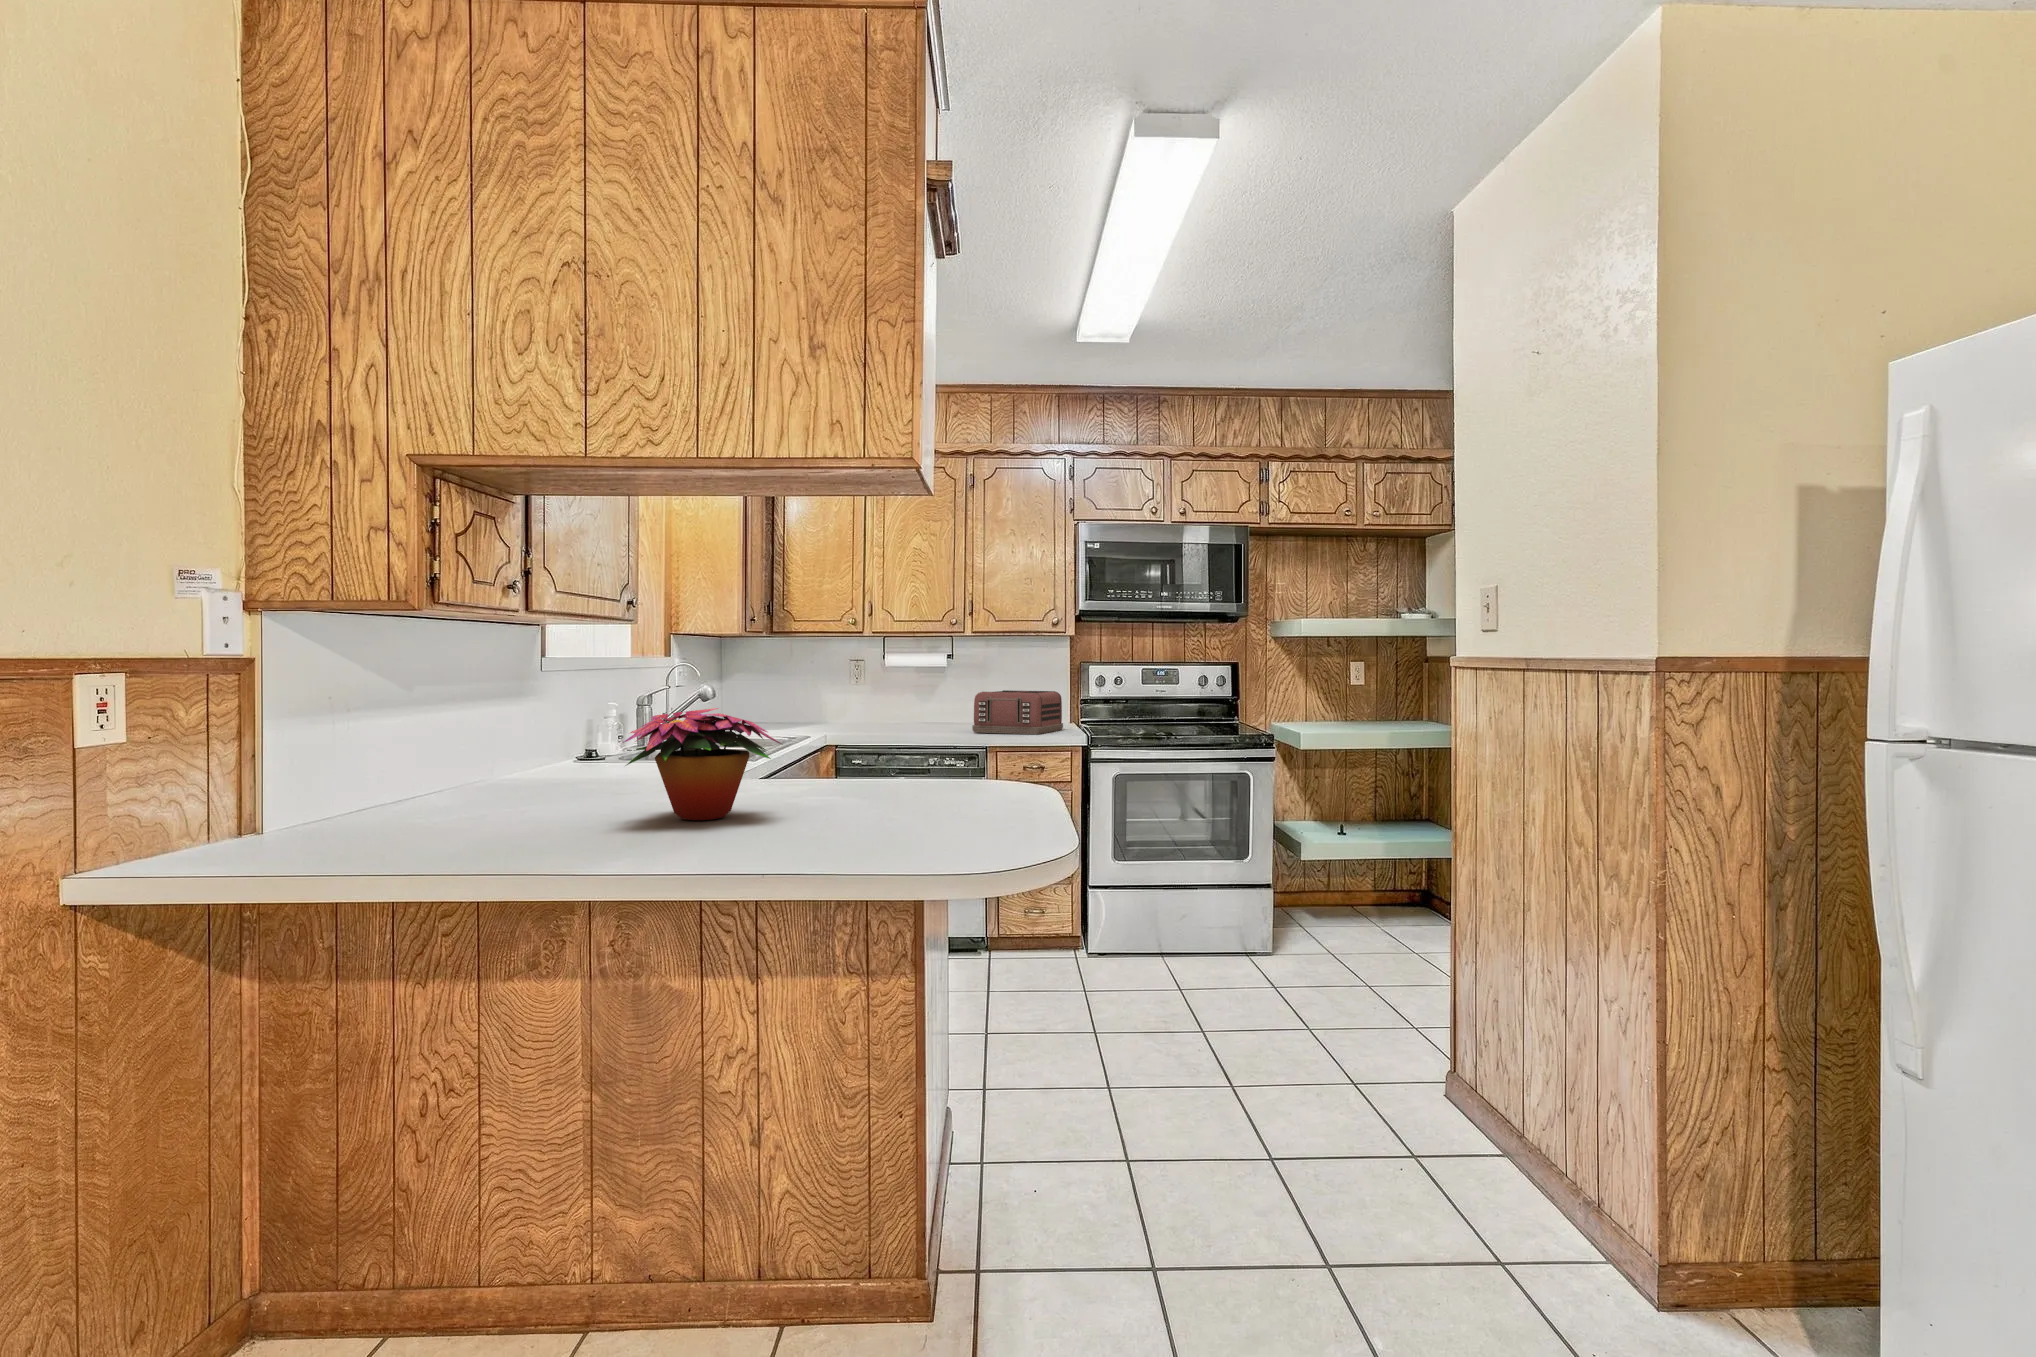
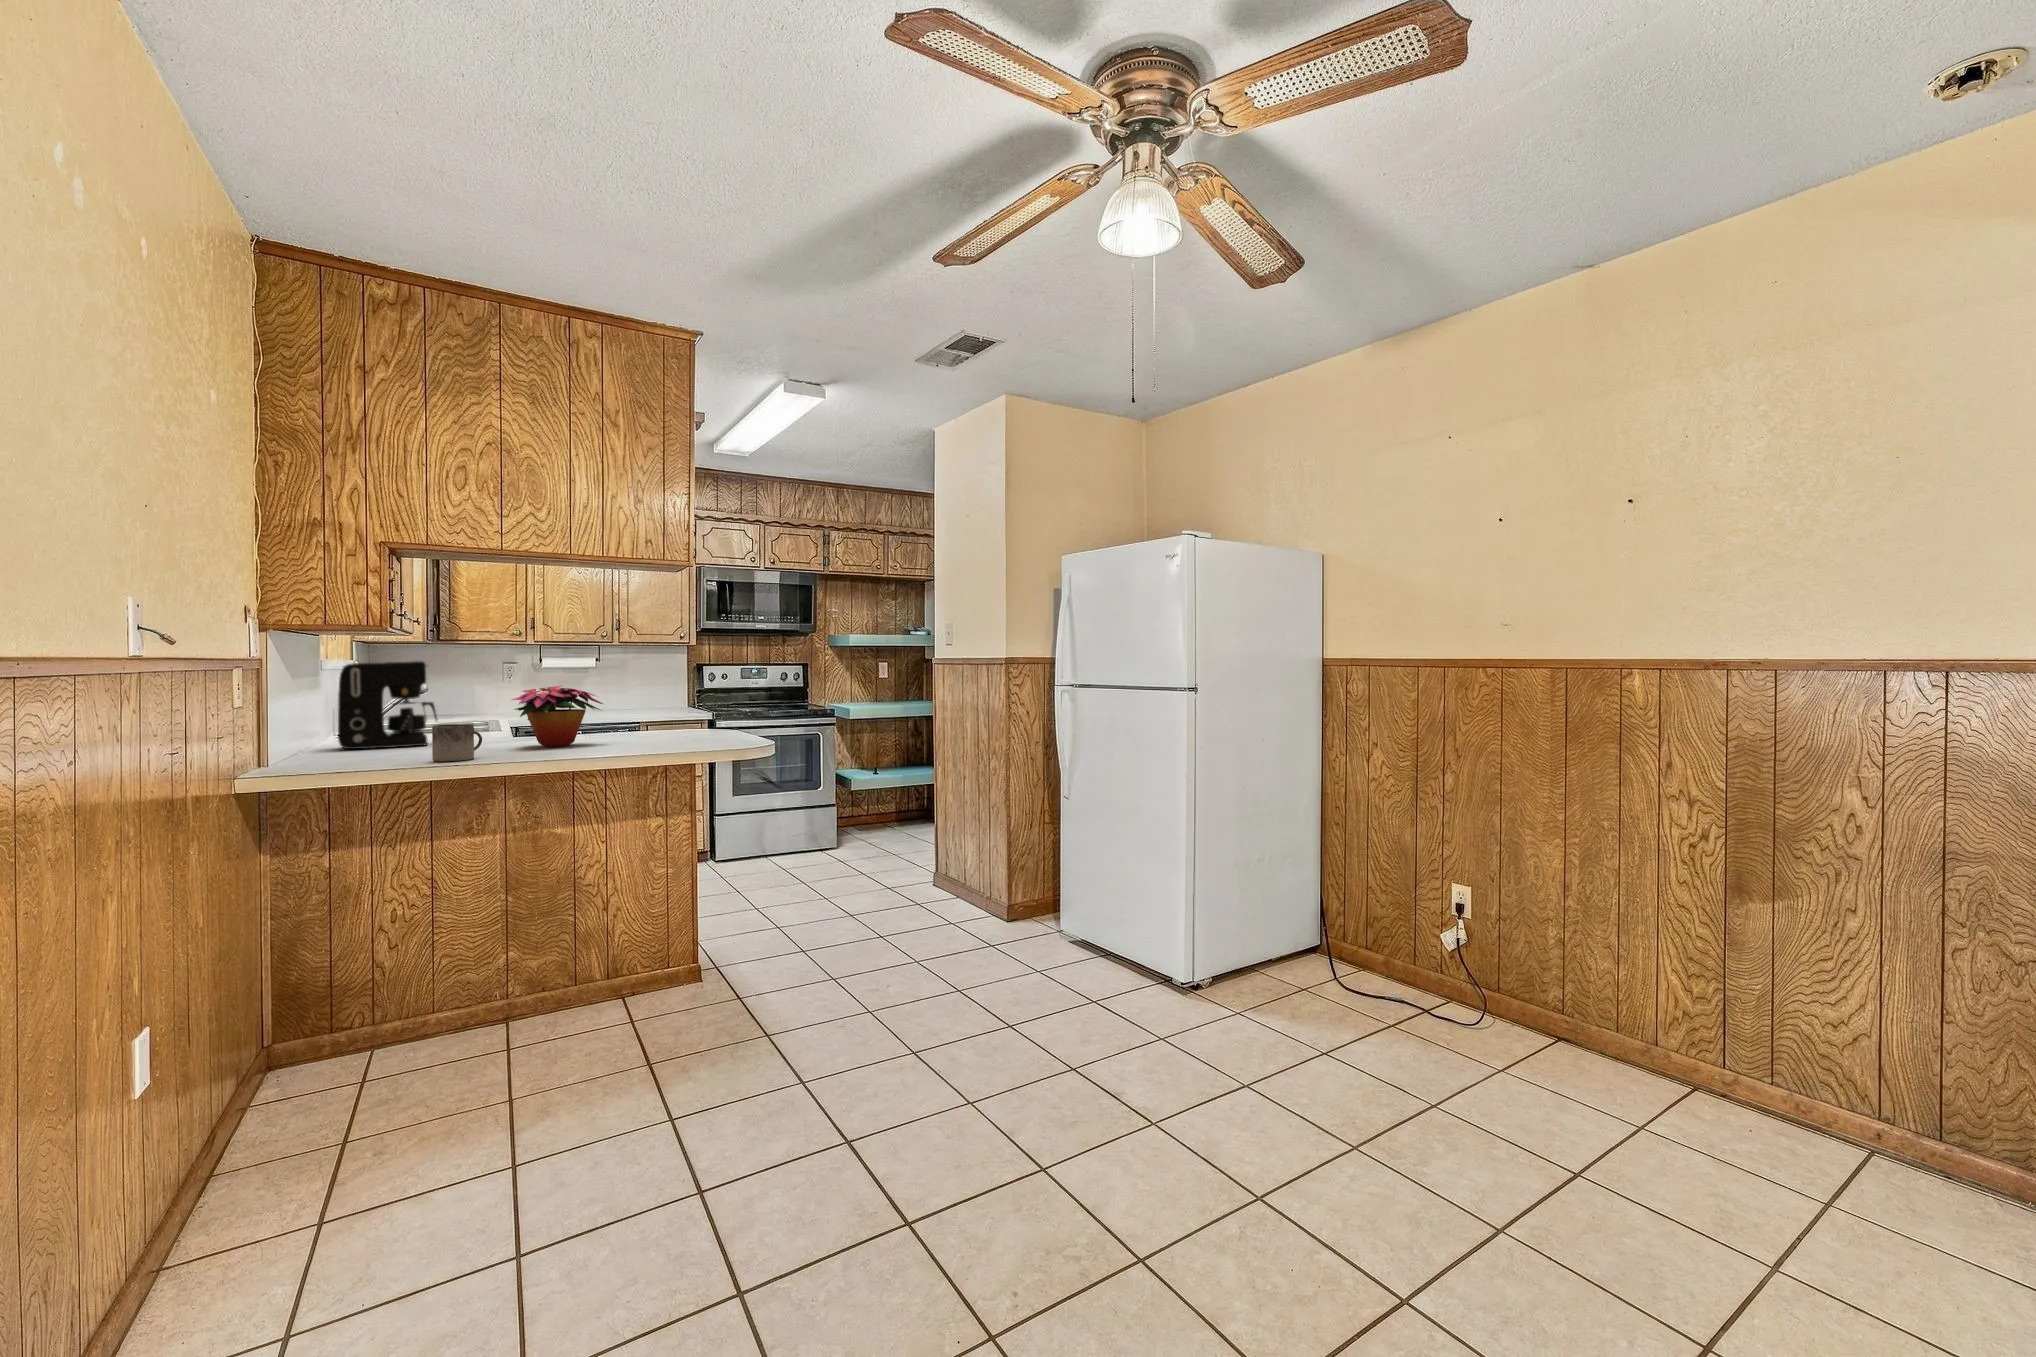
coffee maker: none [467,661,610,794] -> present [338,661,437,749]
toaster: present [972,690,1063,735] -> none [623,684,690,714]
mug: none [415,783,516,859] -> present [432,724,482,761]

